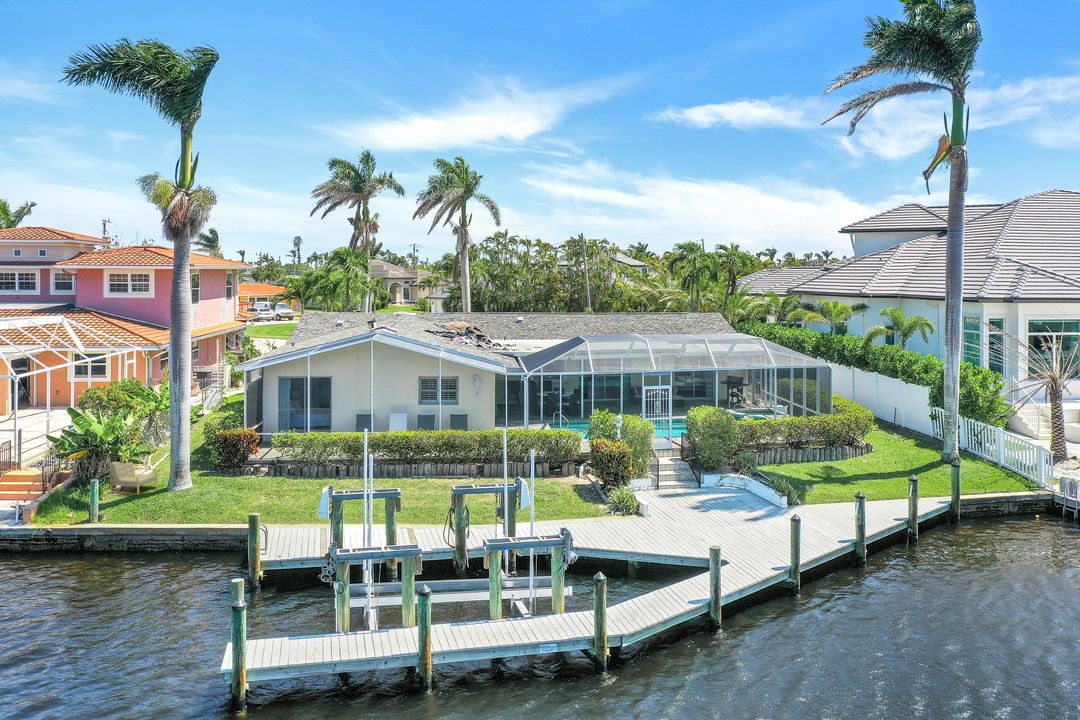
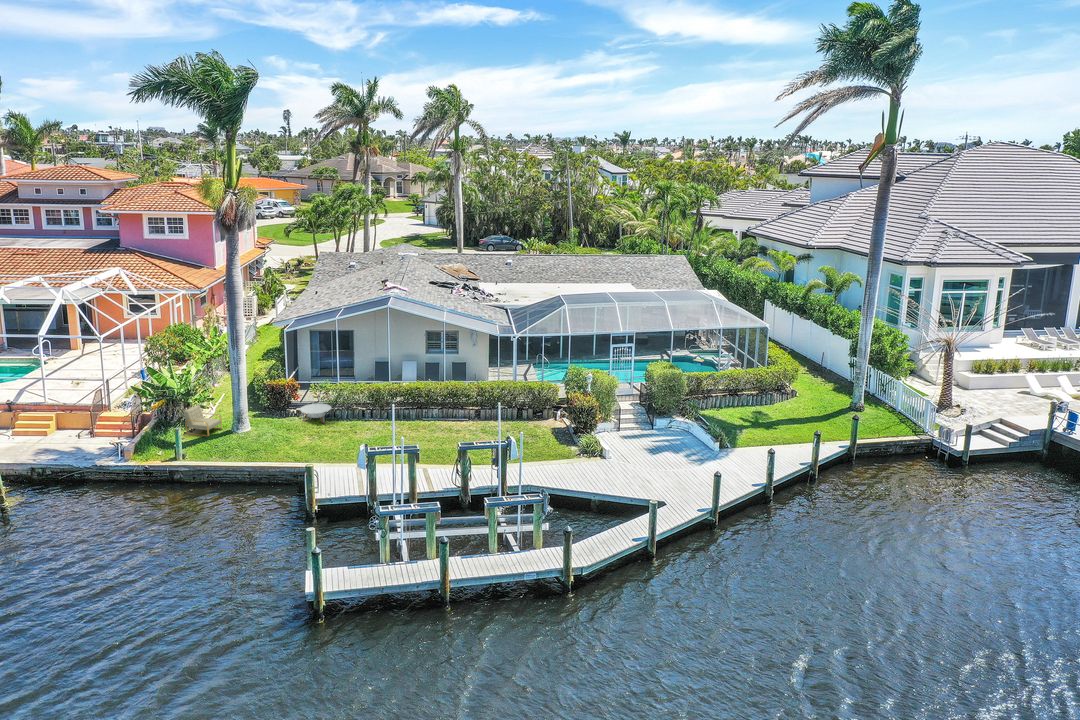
round table: none [257,459,297,482] -> present [300,403,331,423]

